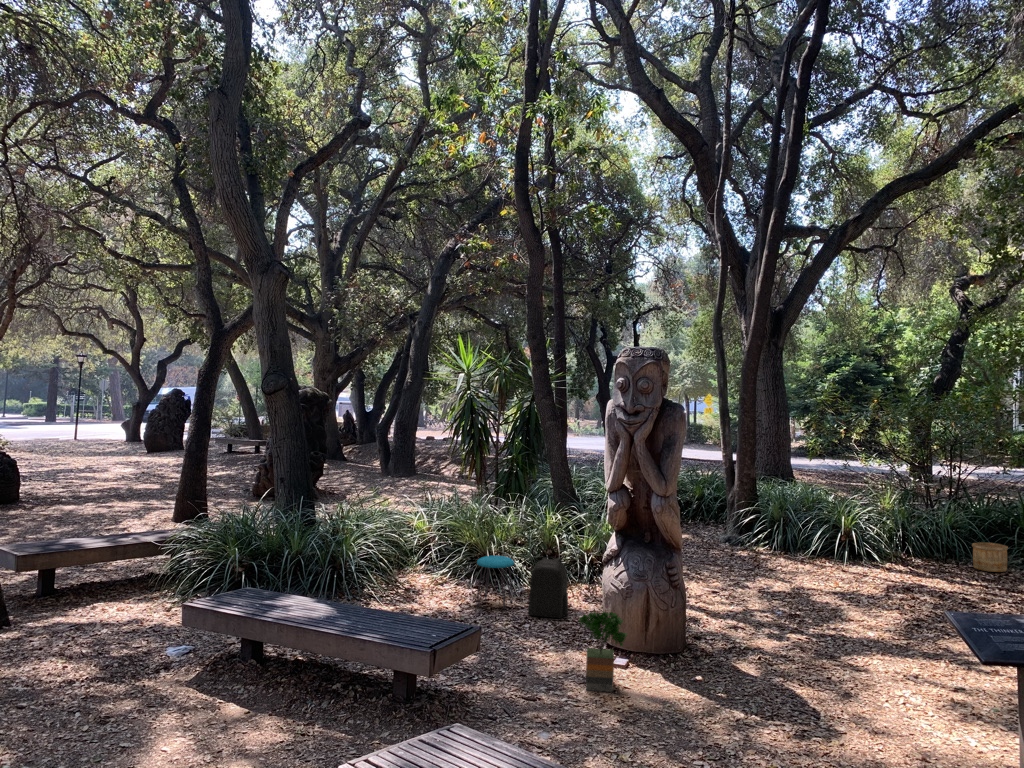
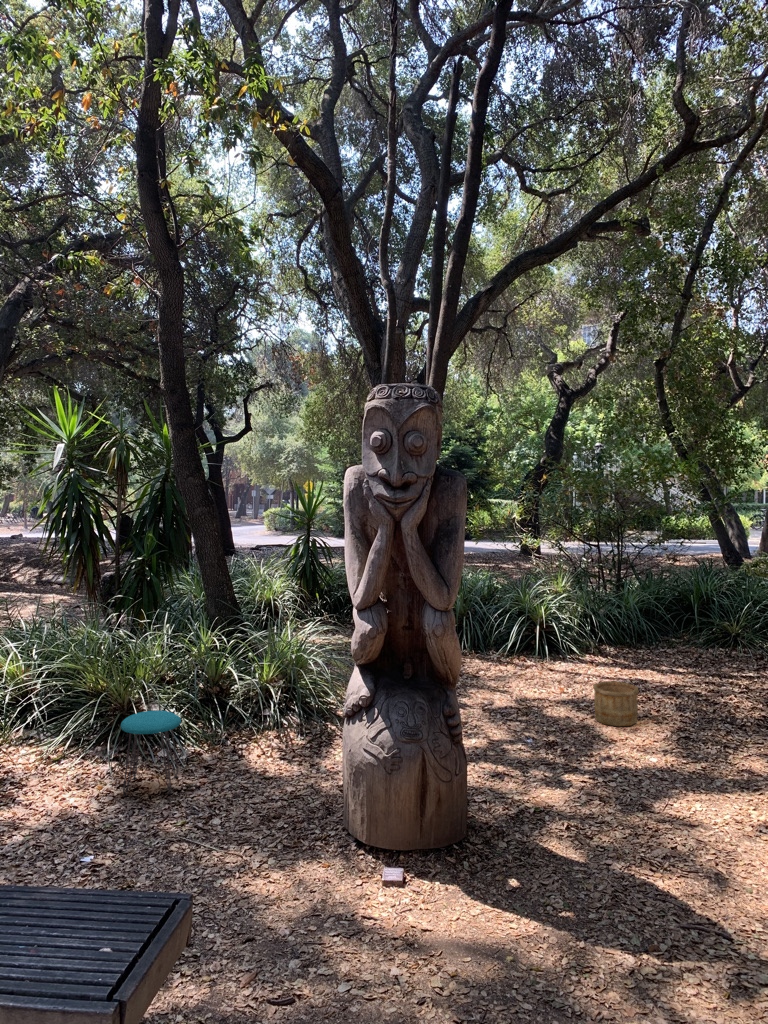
wooden bucket: present [972,542,1008,572] -> present [593,681,639,726]
backpack: present [528,558,568,618] -> none [208,705,269,799]
potted tree: present [579,611,627,692] -> none [341,809,430,954]

